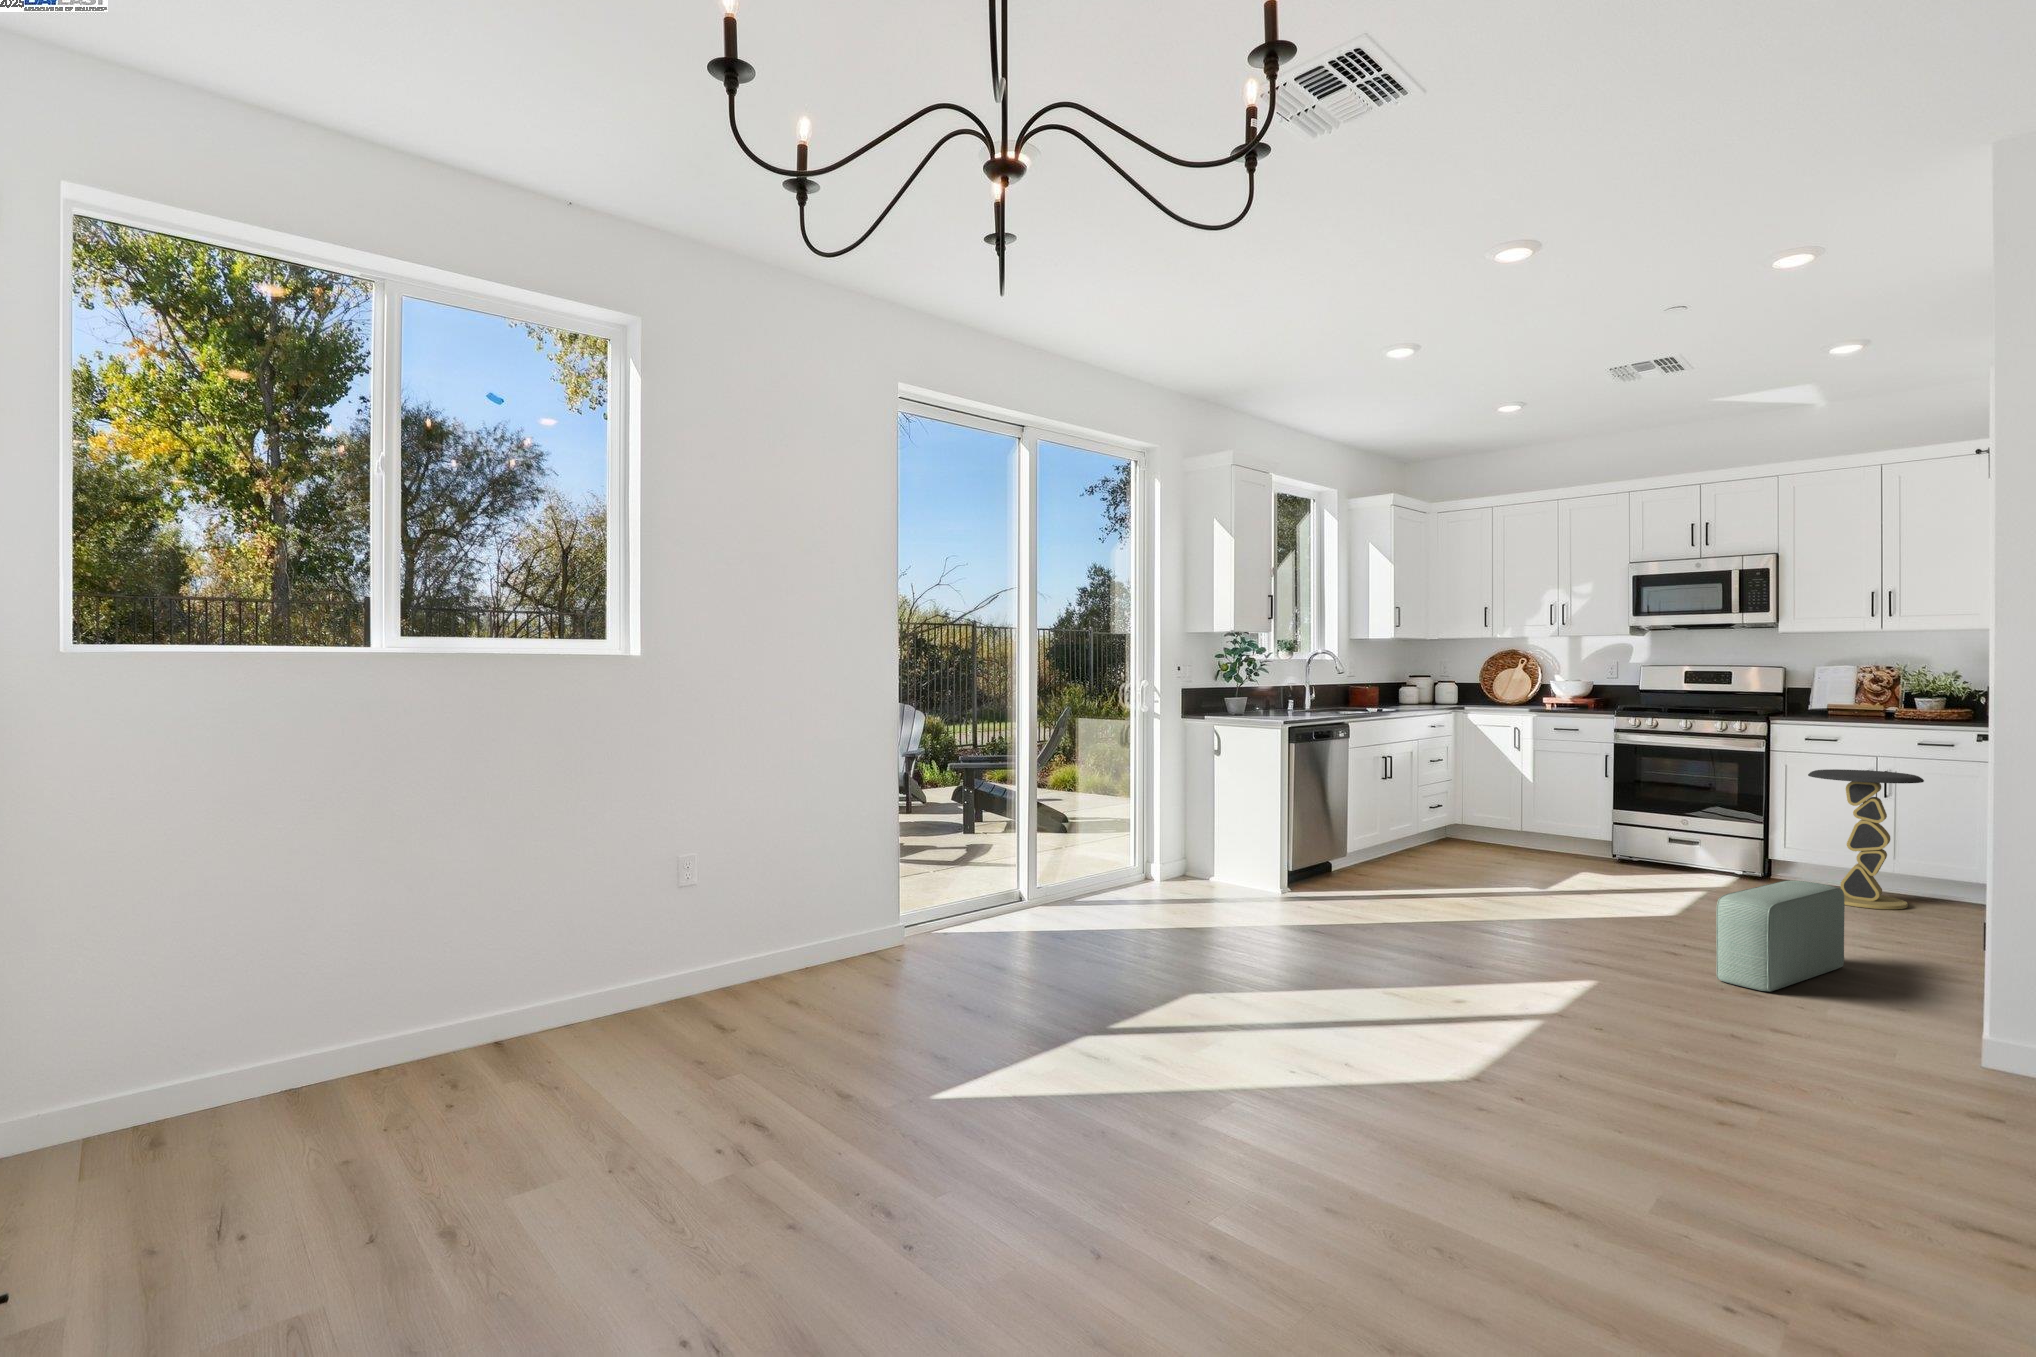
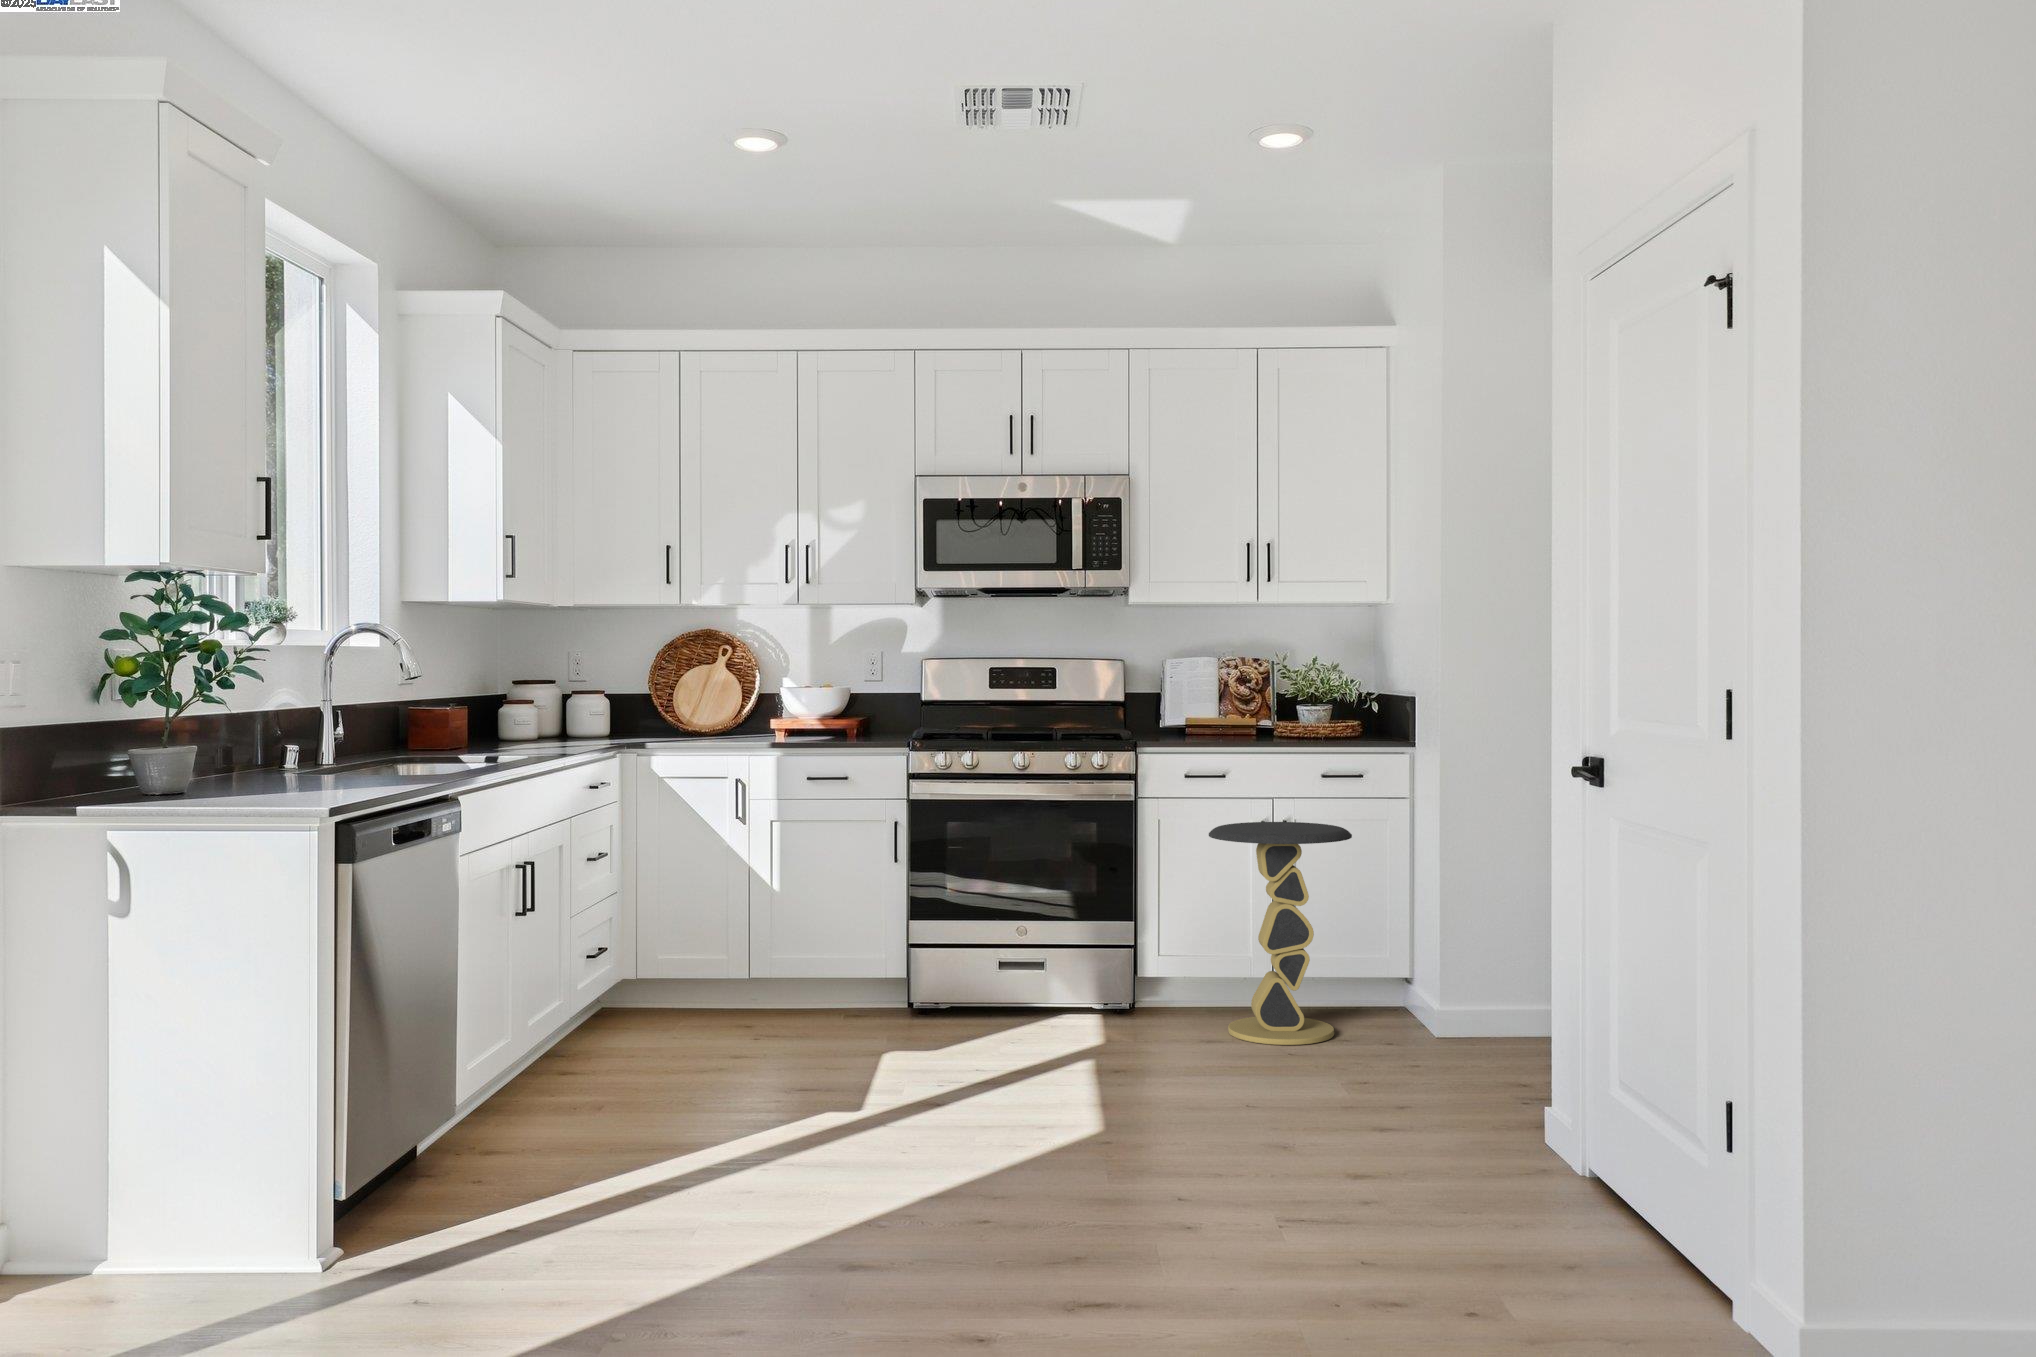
pouf: present [1716,880,1845,991] -> none [1316,1046,1423,1295]

